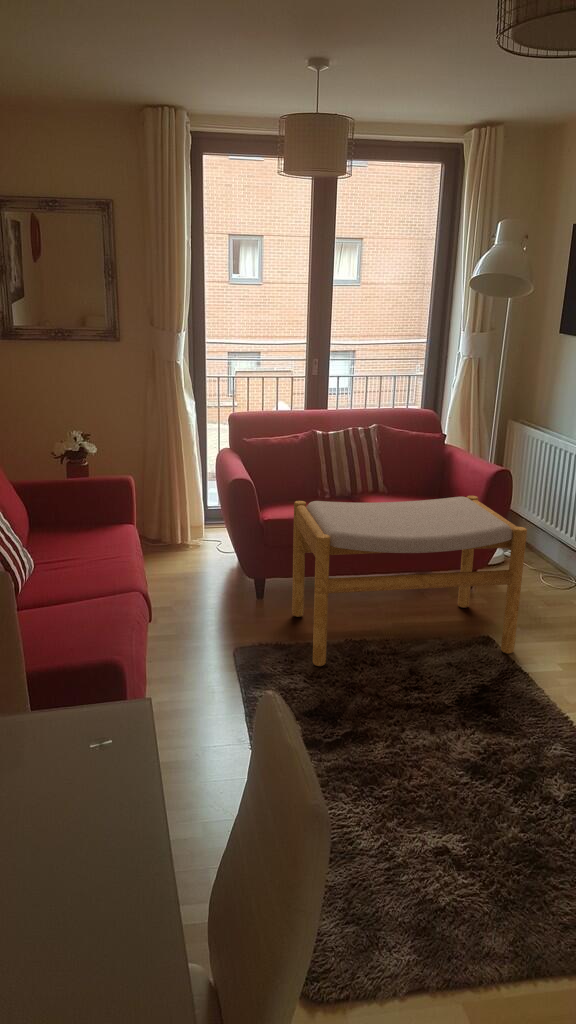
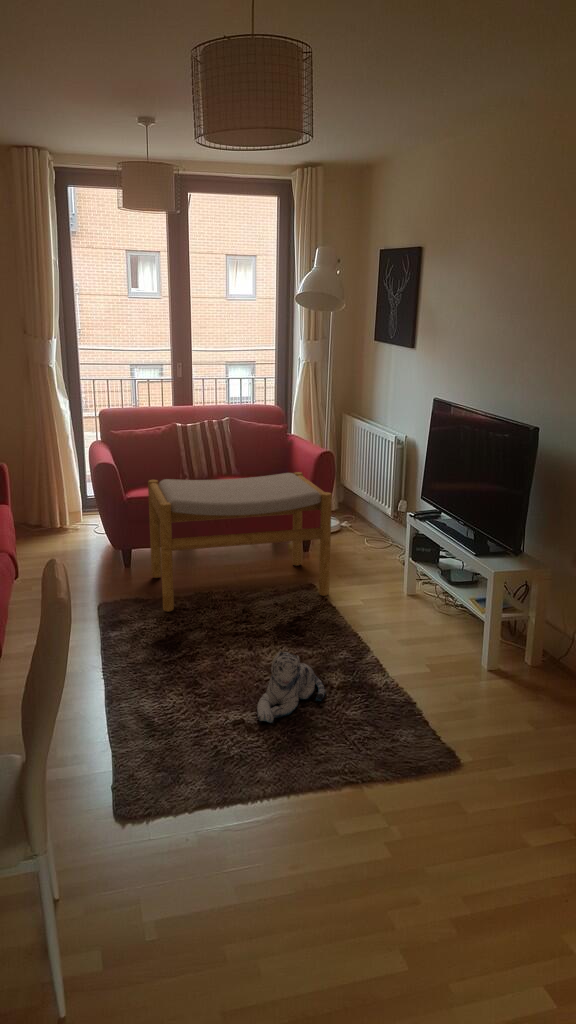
plush toy: none [462,756,549,857] -> present [257,652,325,723]

